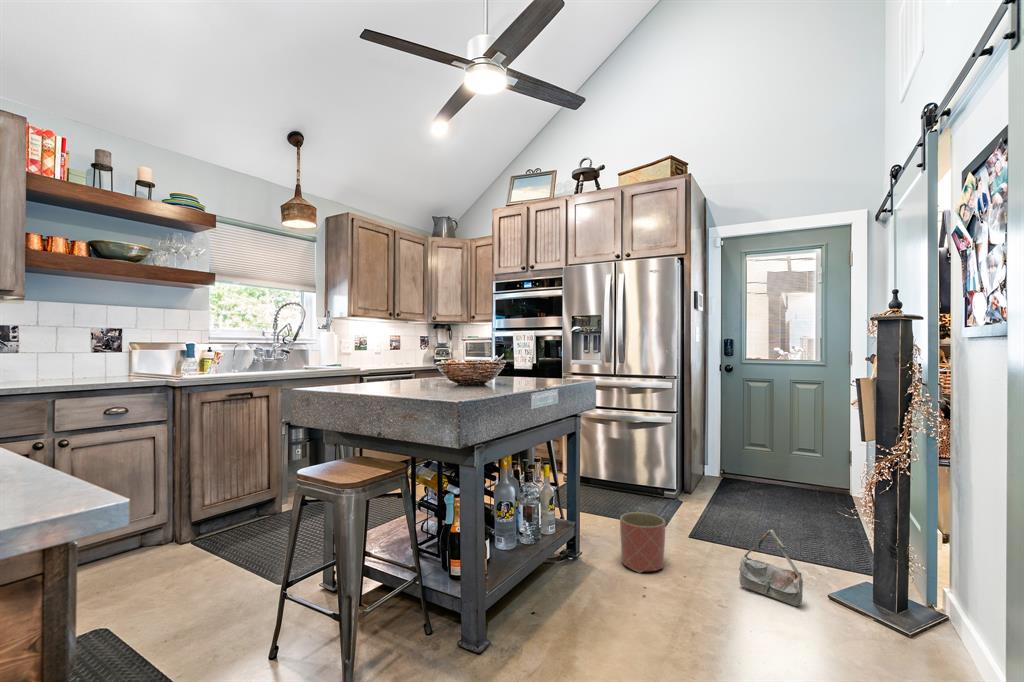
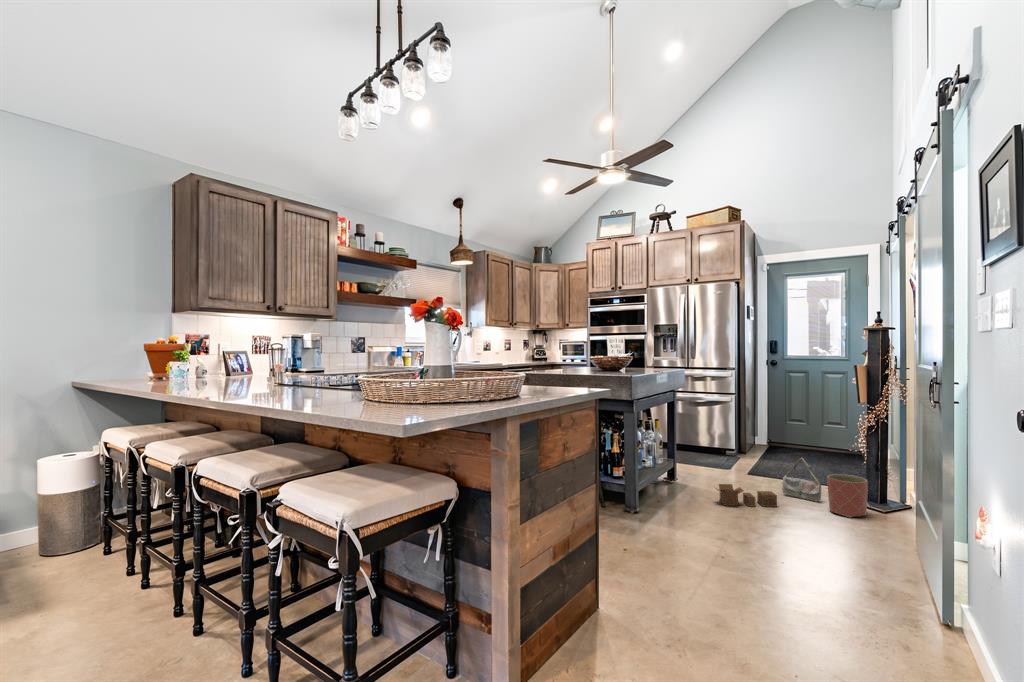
planter: present [620,512,666,573] -> present [827,474,868,518]
cardboard box: none [627,577,731,624] -> present [717,484,777,507]

